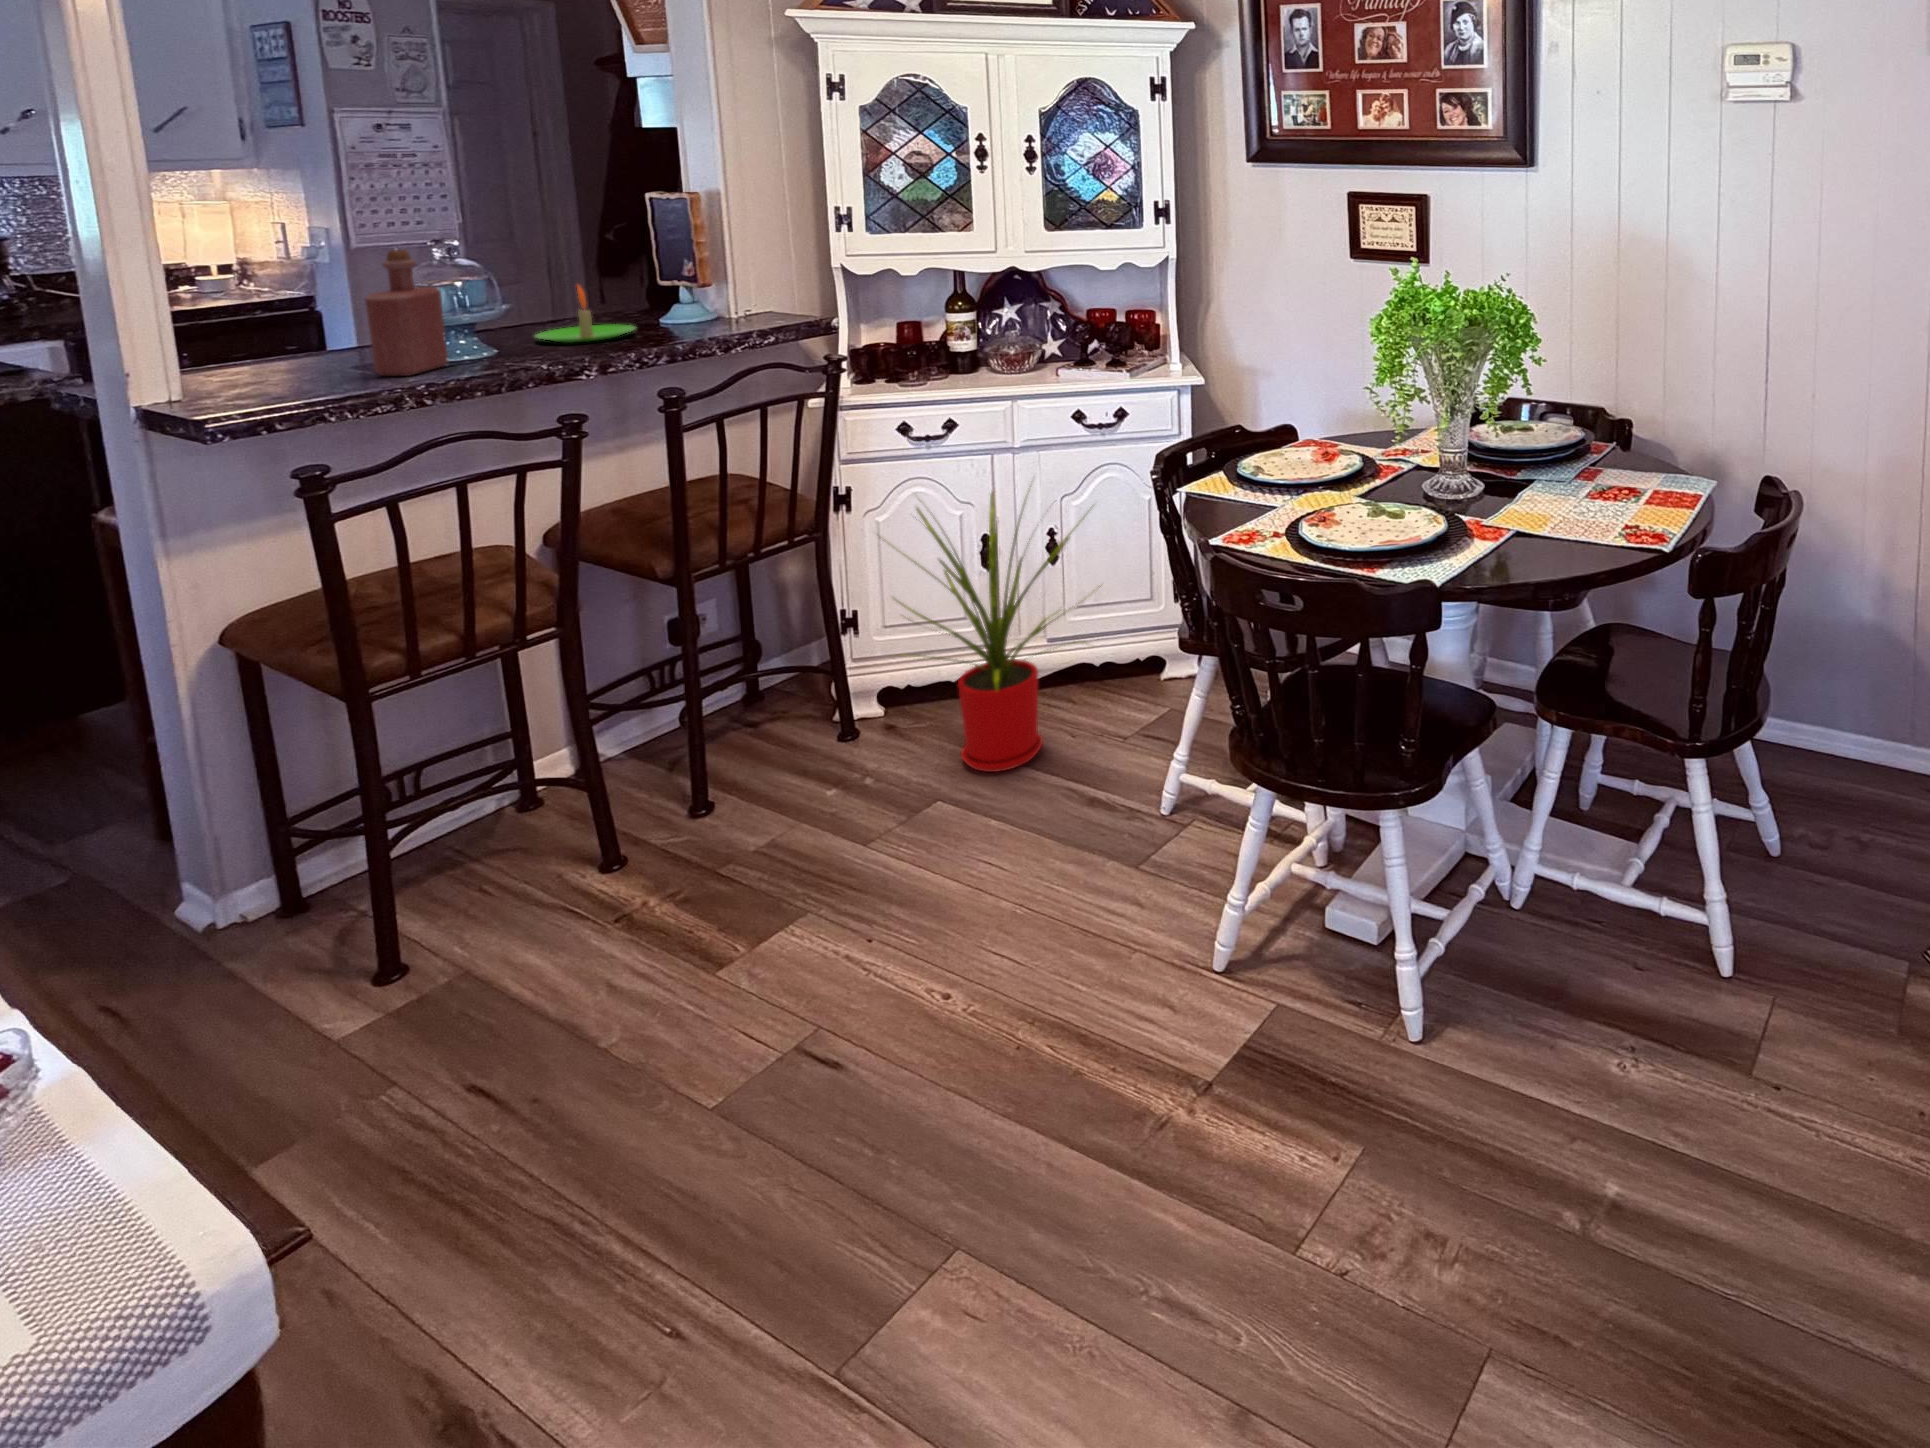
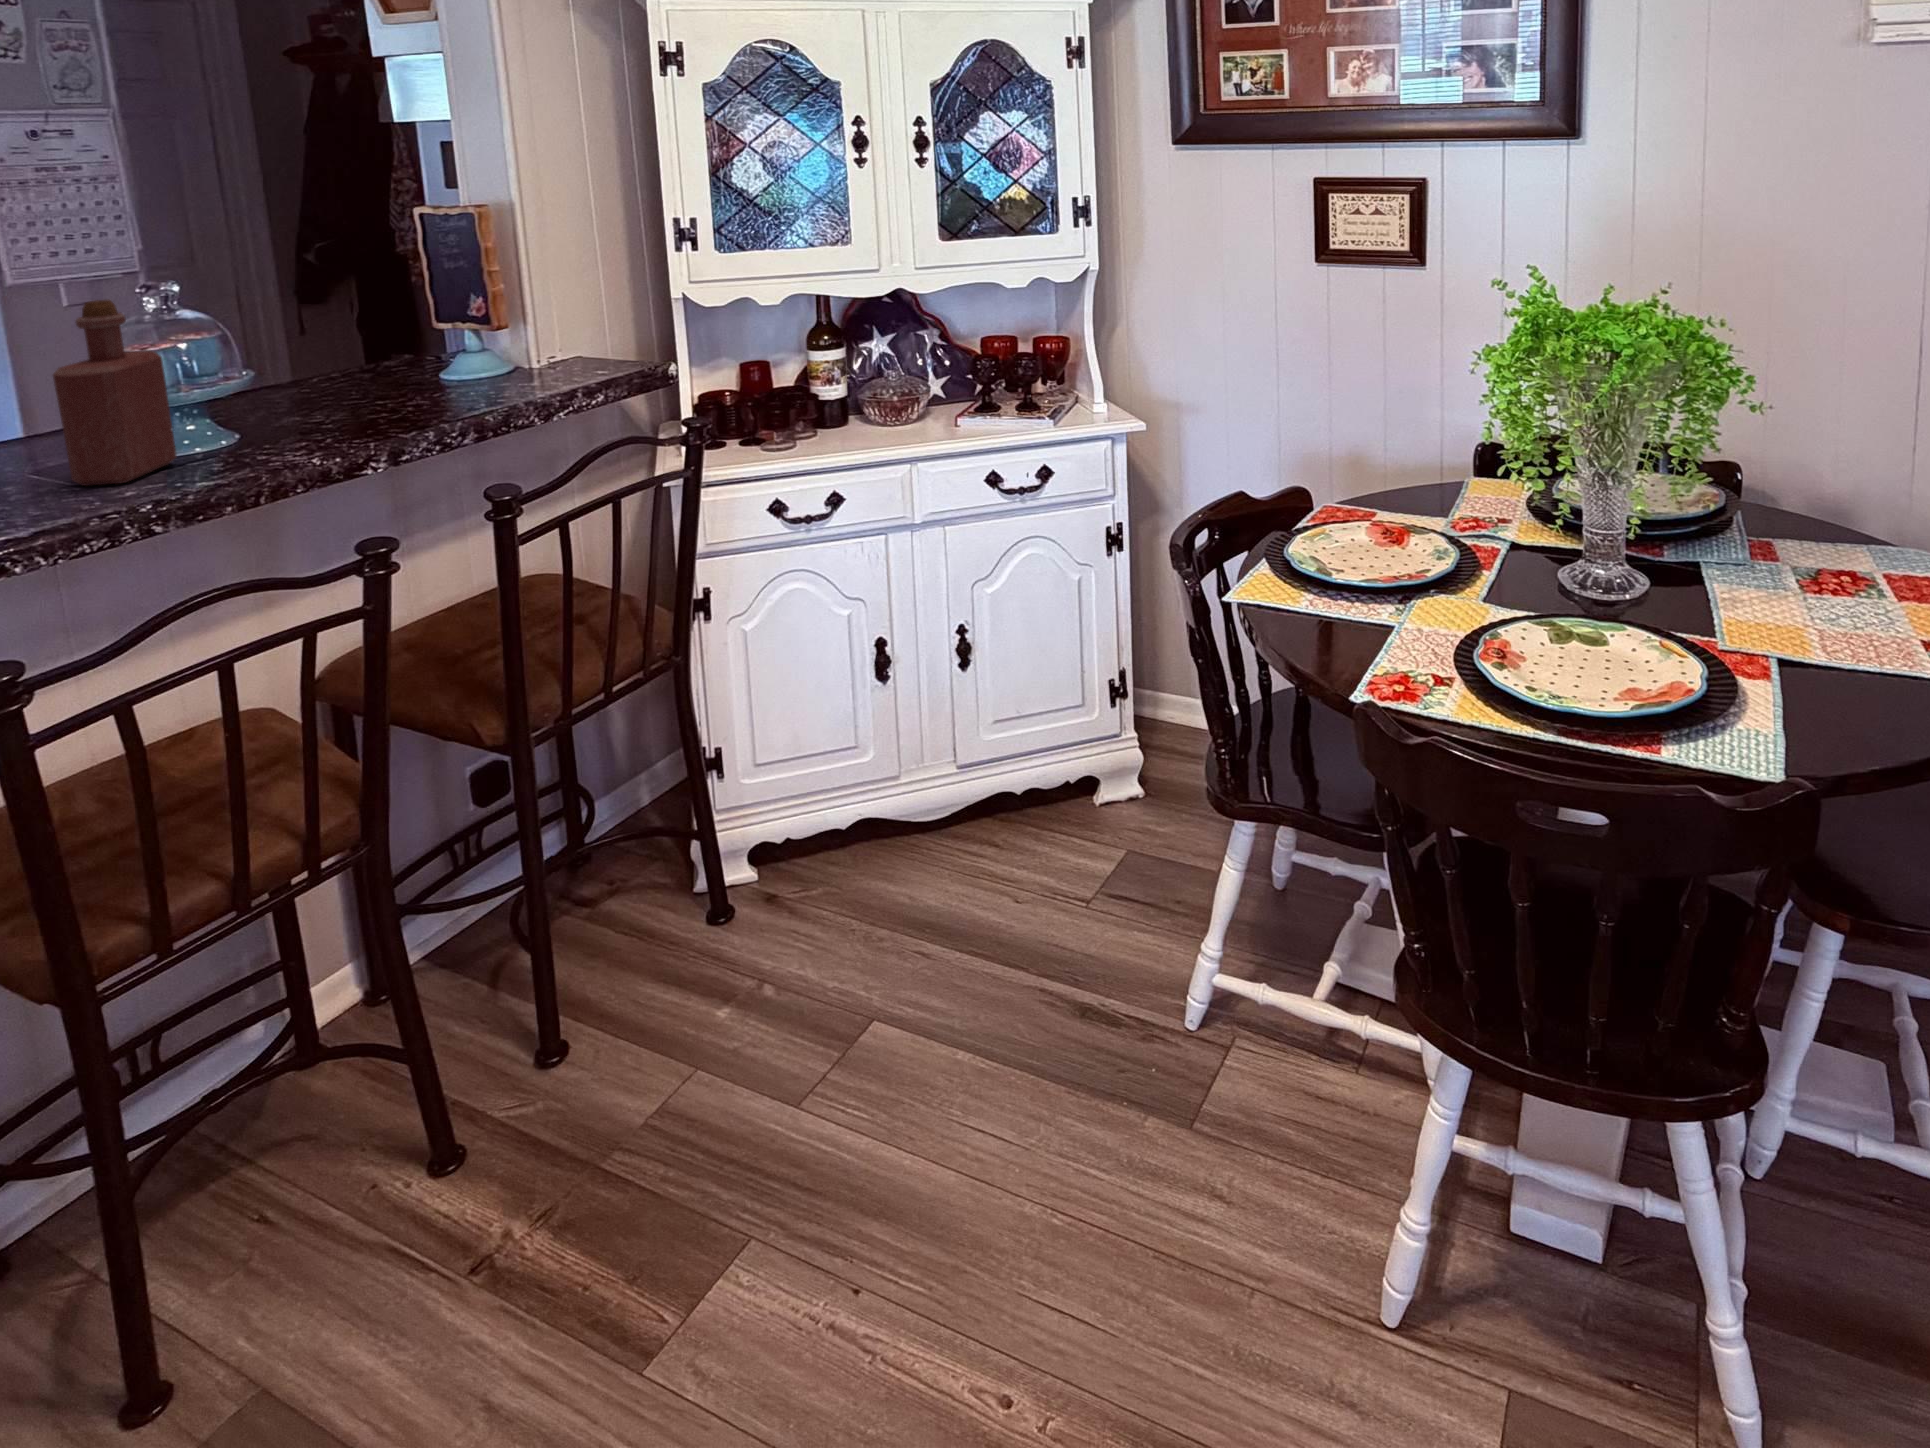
candle: present [536,286,635,343] -> none [285,333,421,414]
house plant: present [883,492,1102,772] -> none [772,561,1072,964]

